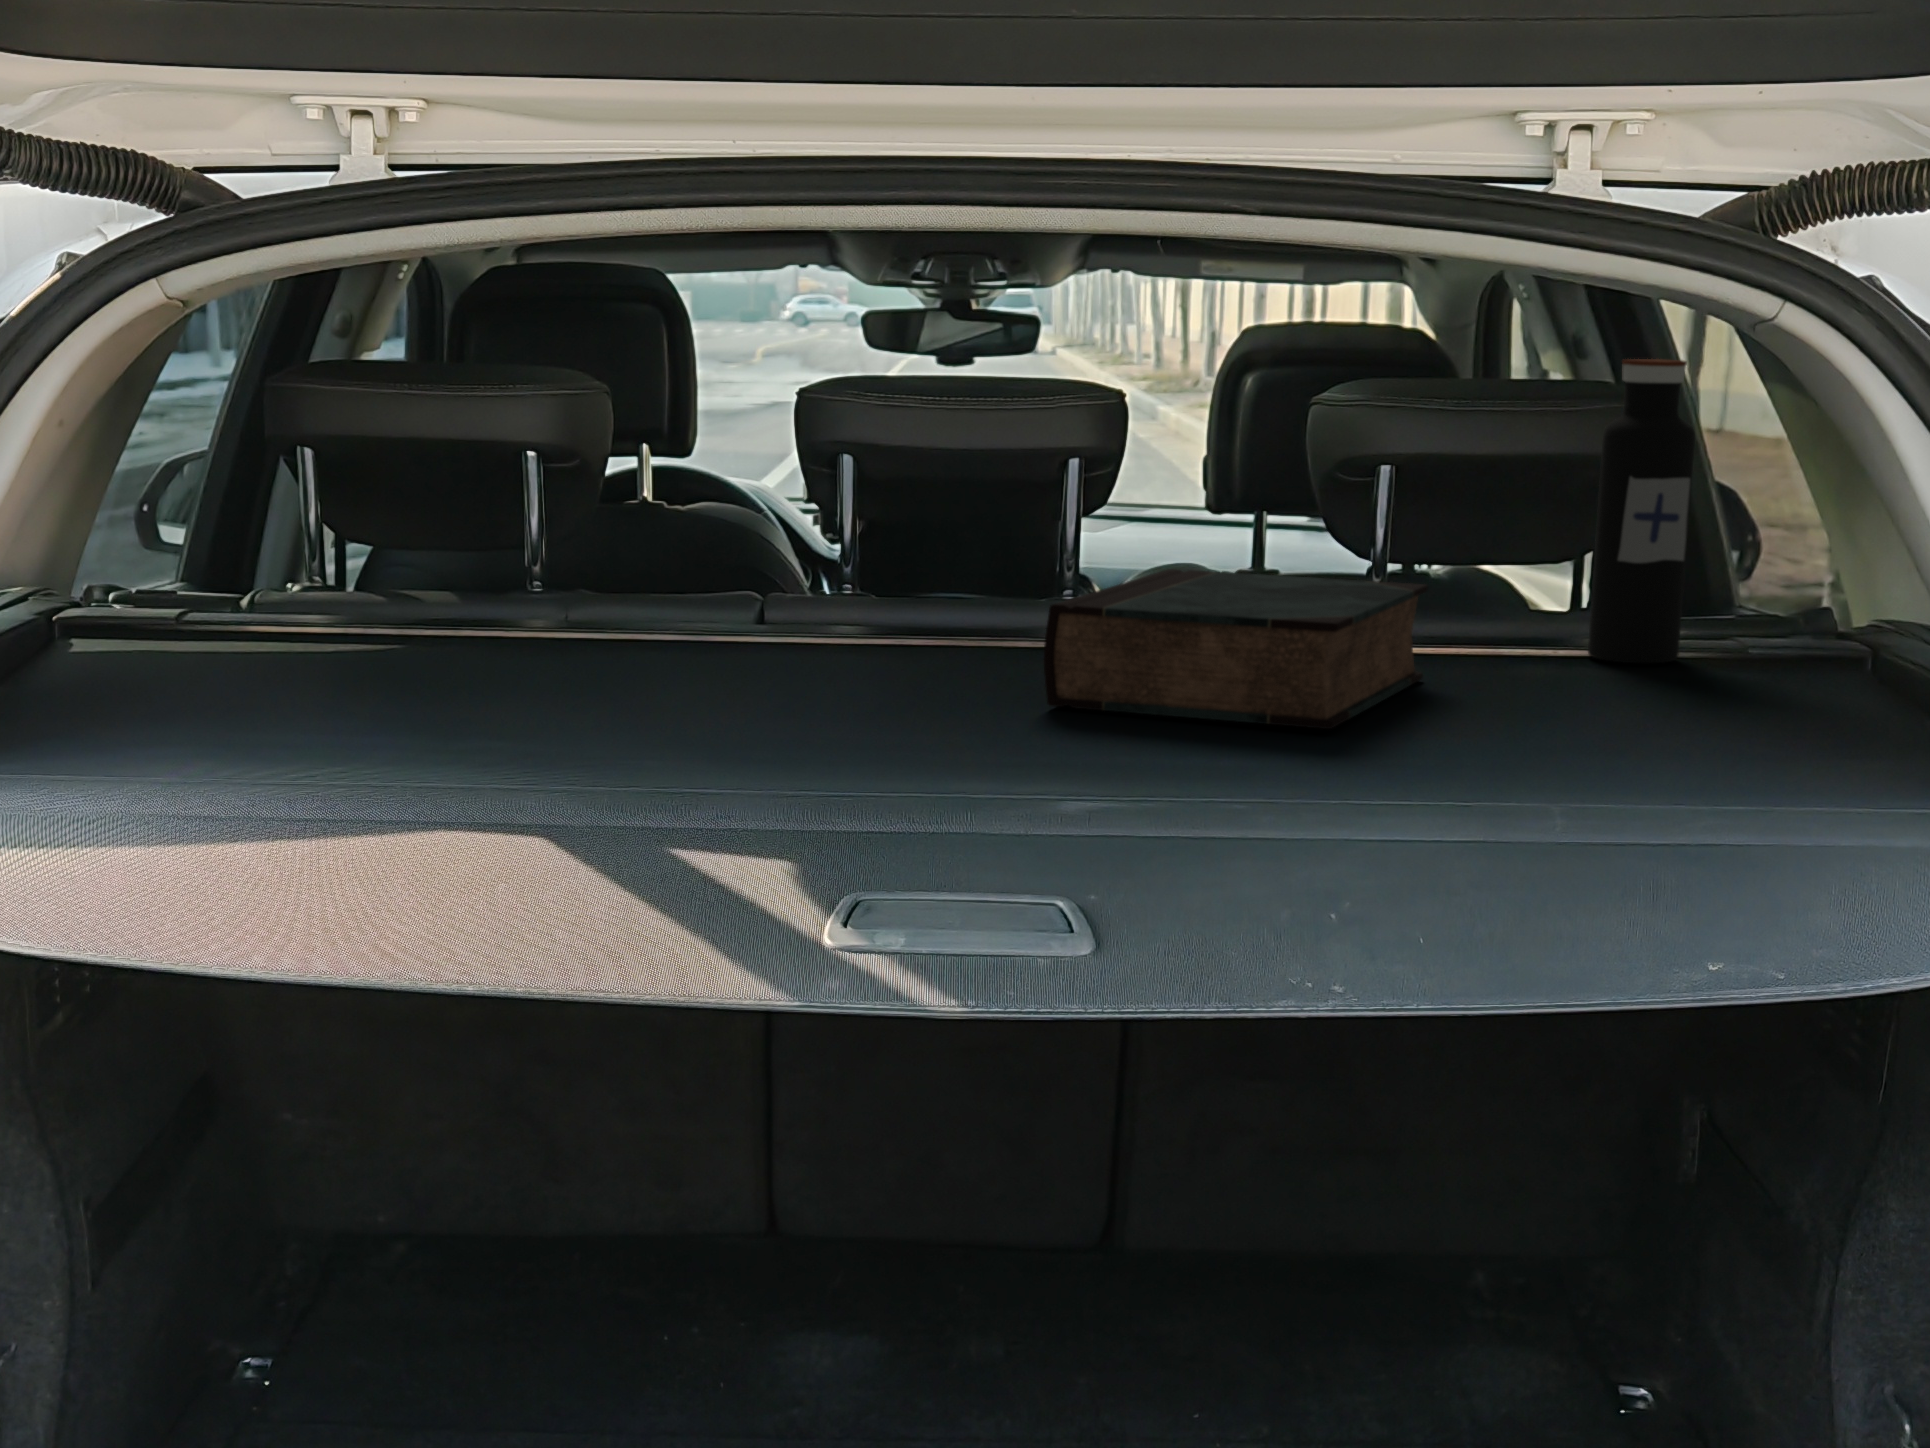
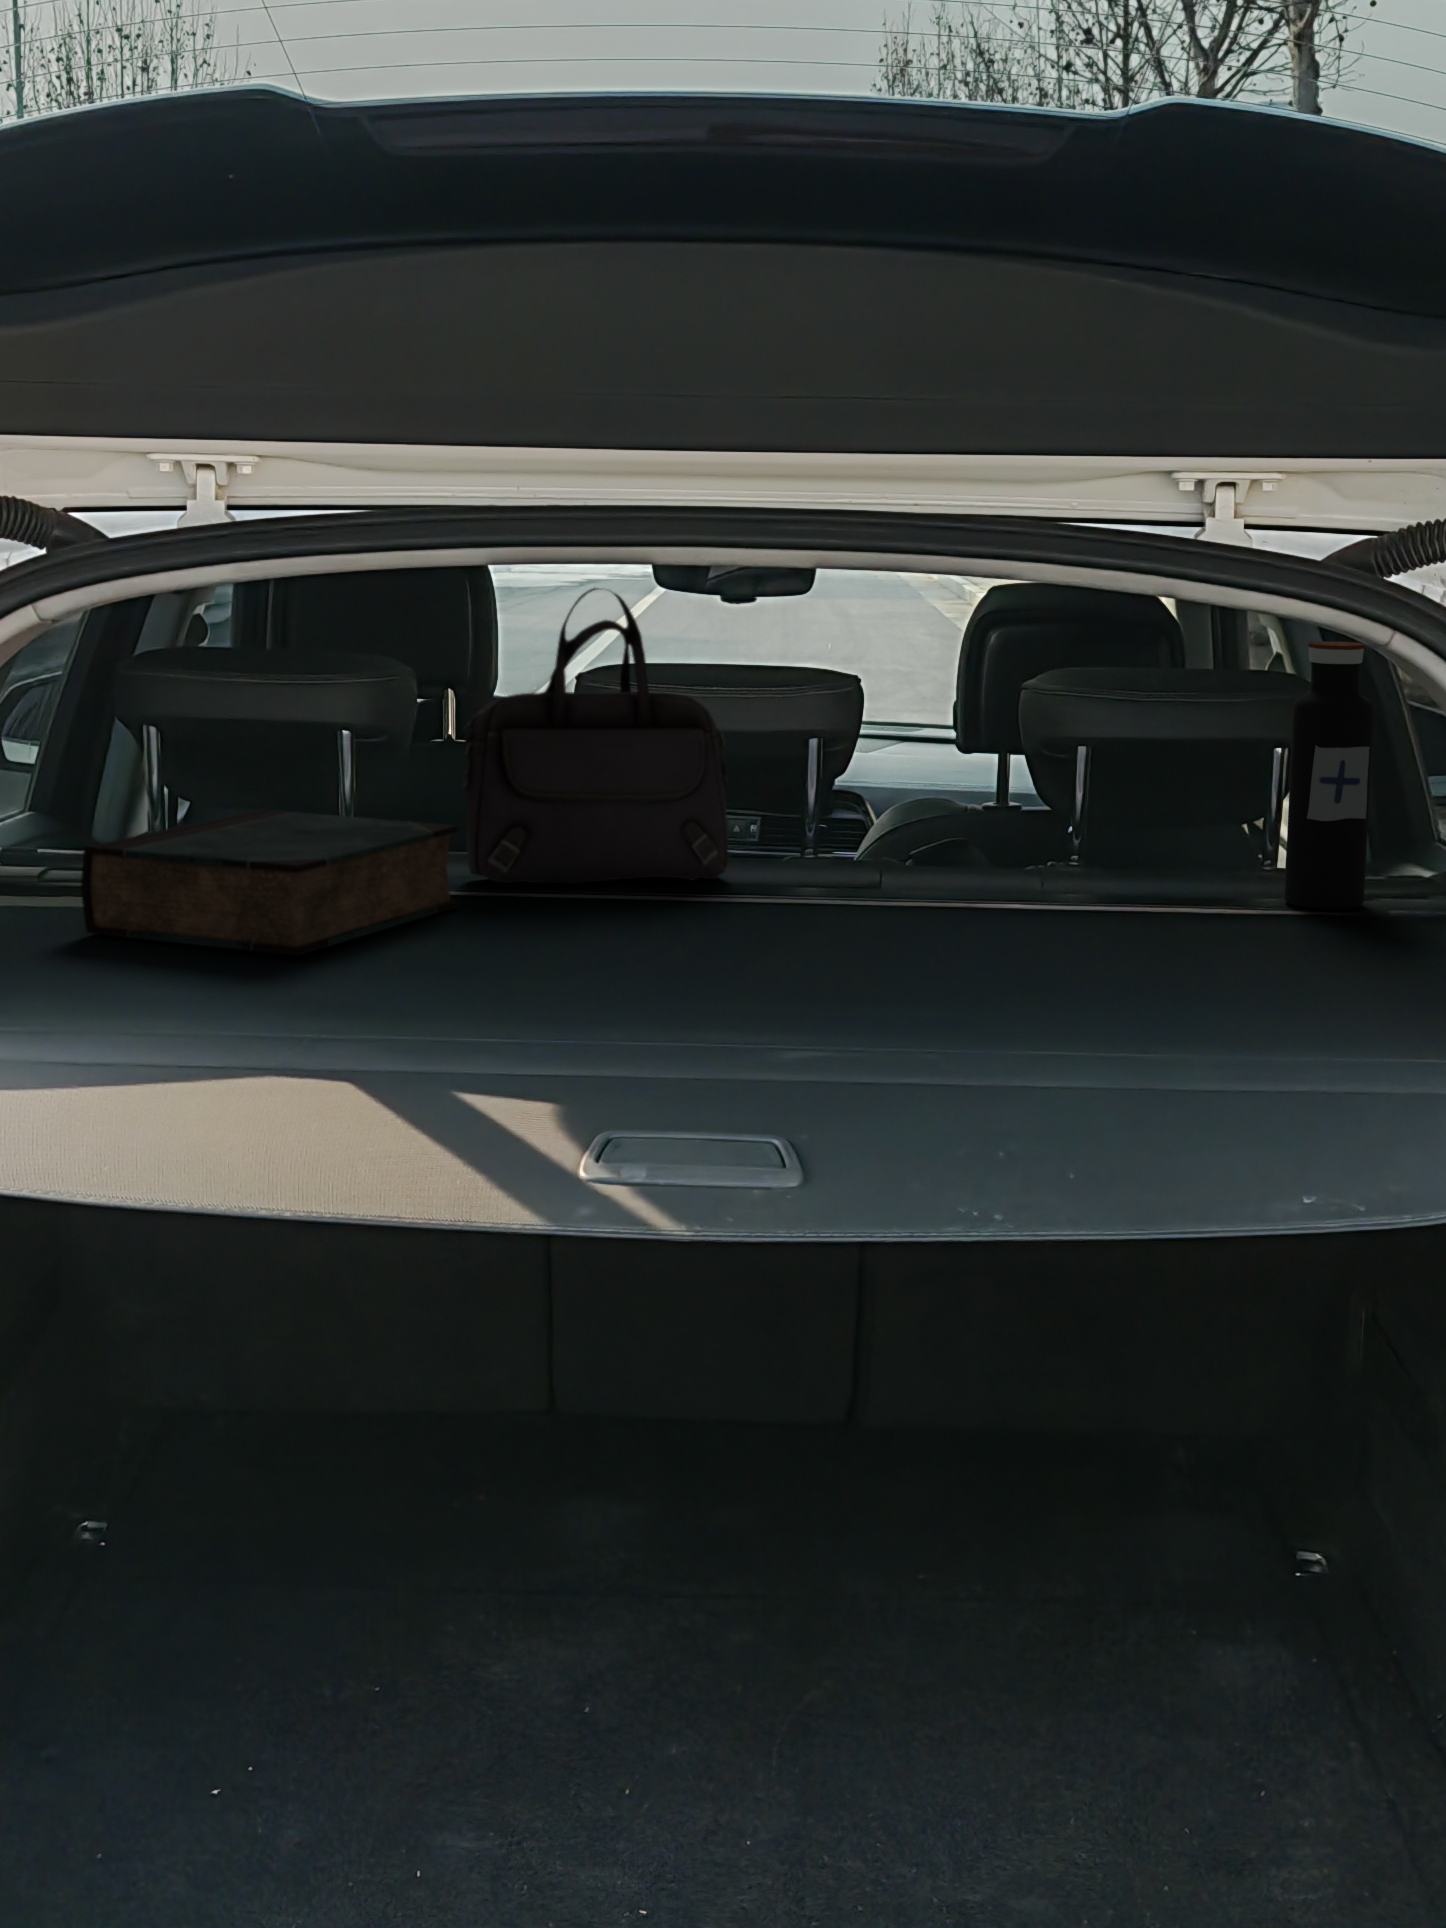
handbag: none [658,298,963,637] -> present [460,588,730,884]
book: present [1044,569,1428,729] -> present [81,809,458,956]

